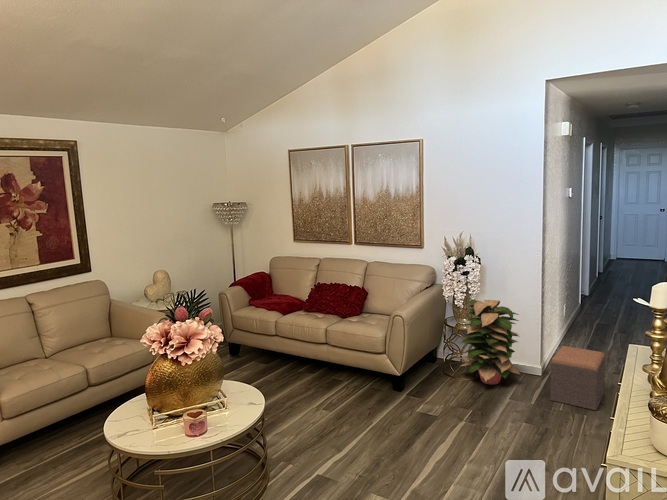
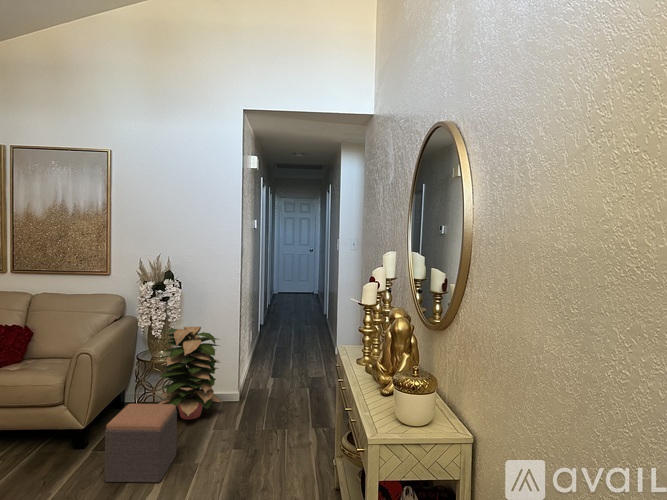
footstool: present [550,346,605,410] -> present [105,404,177,483]

